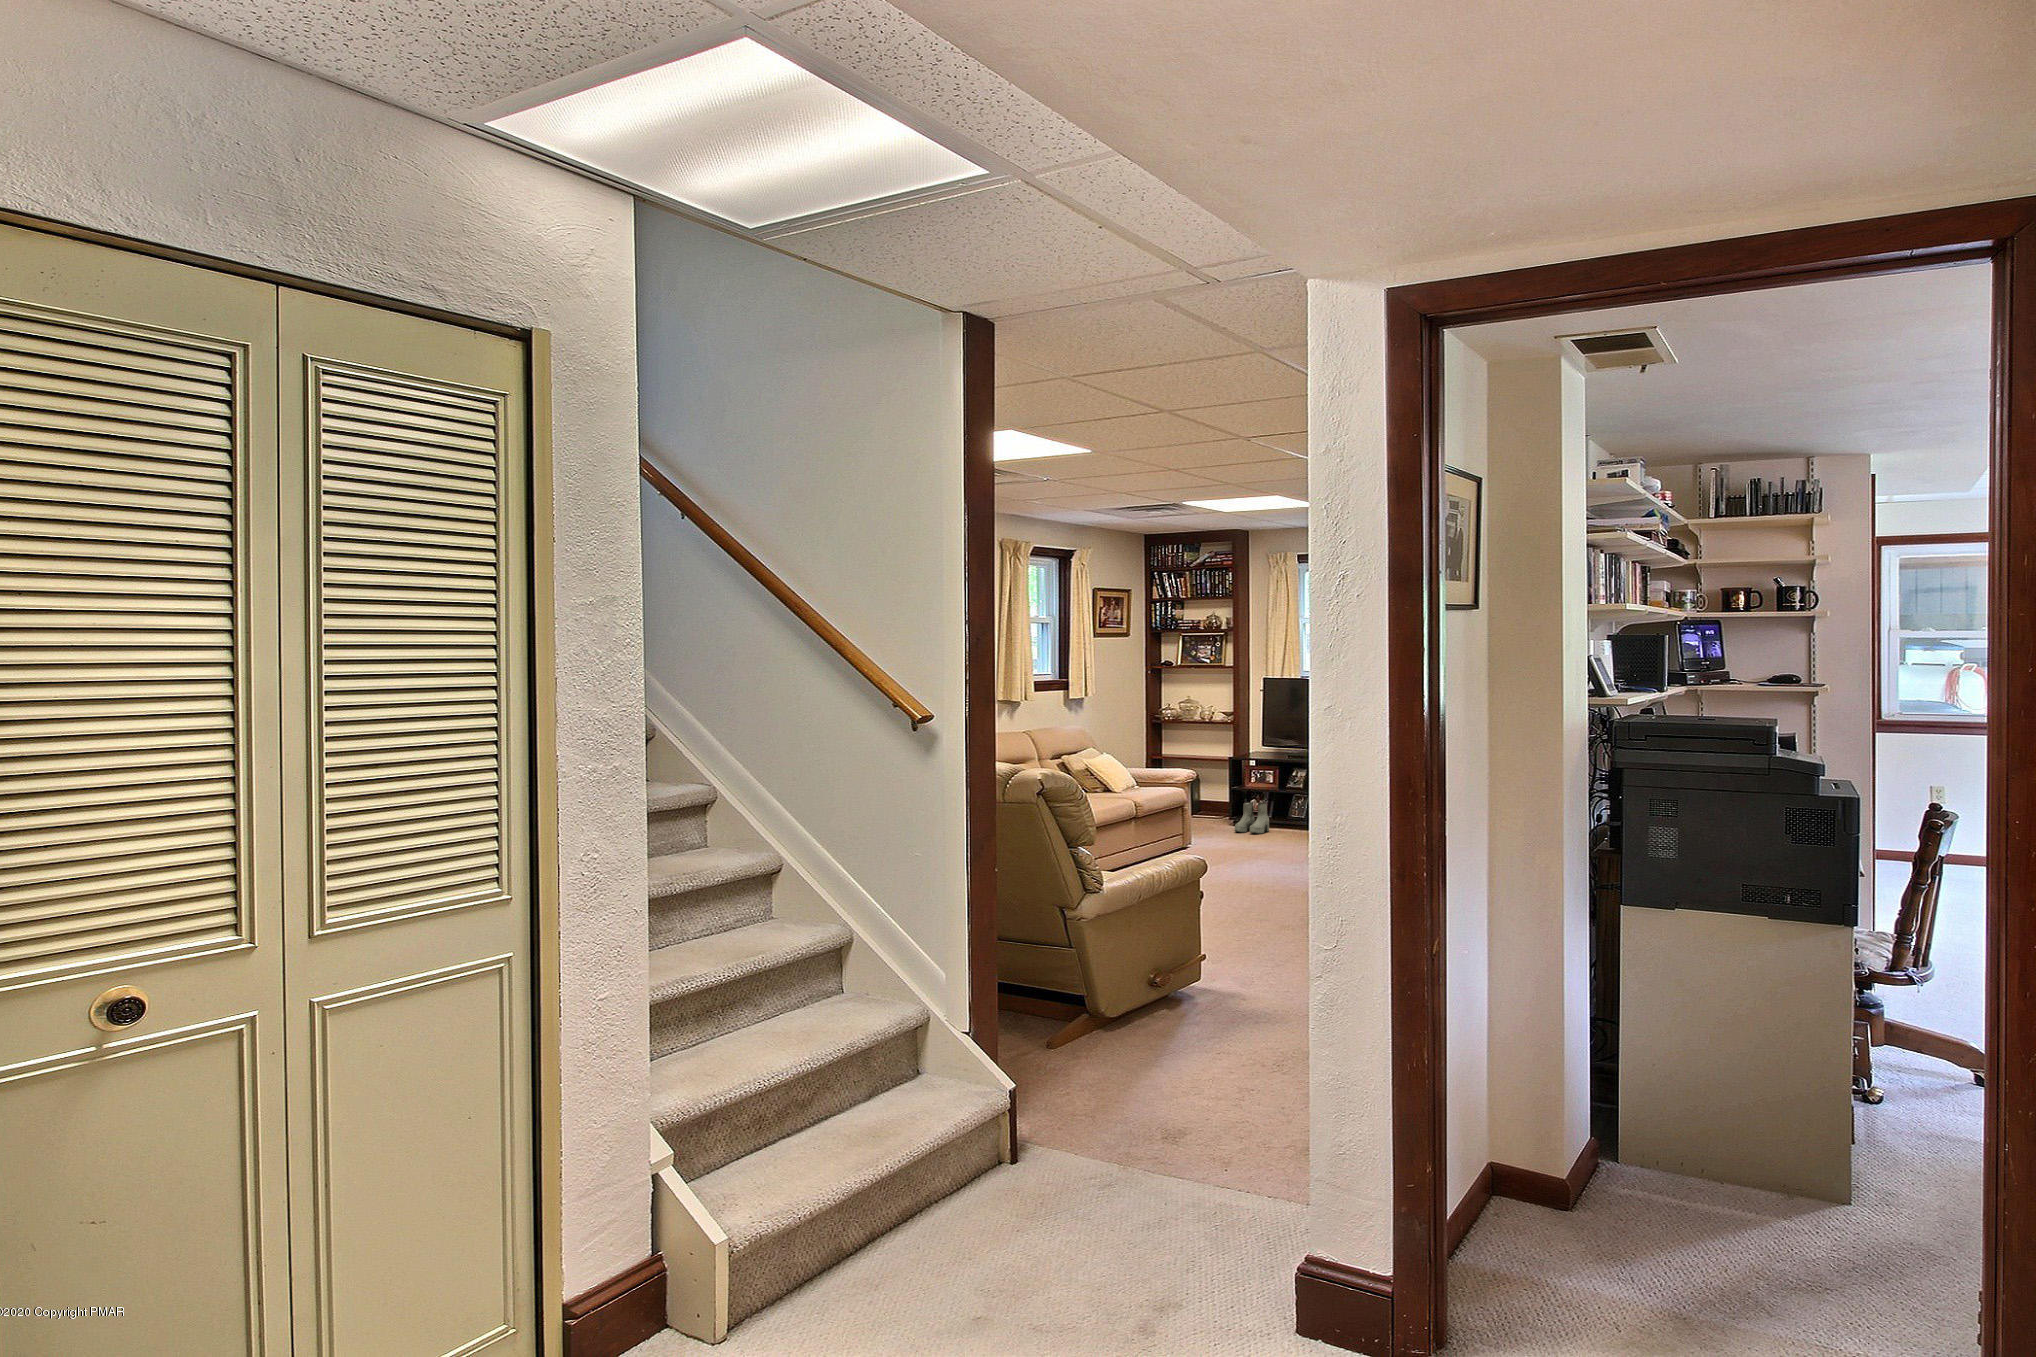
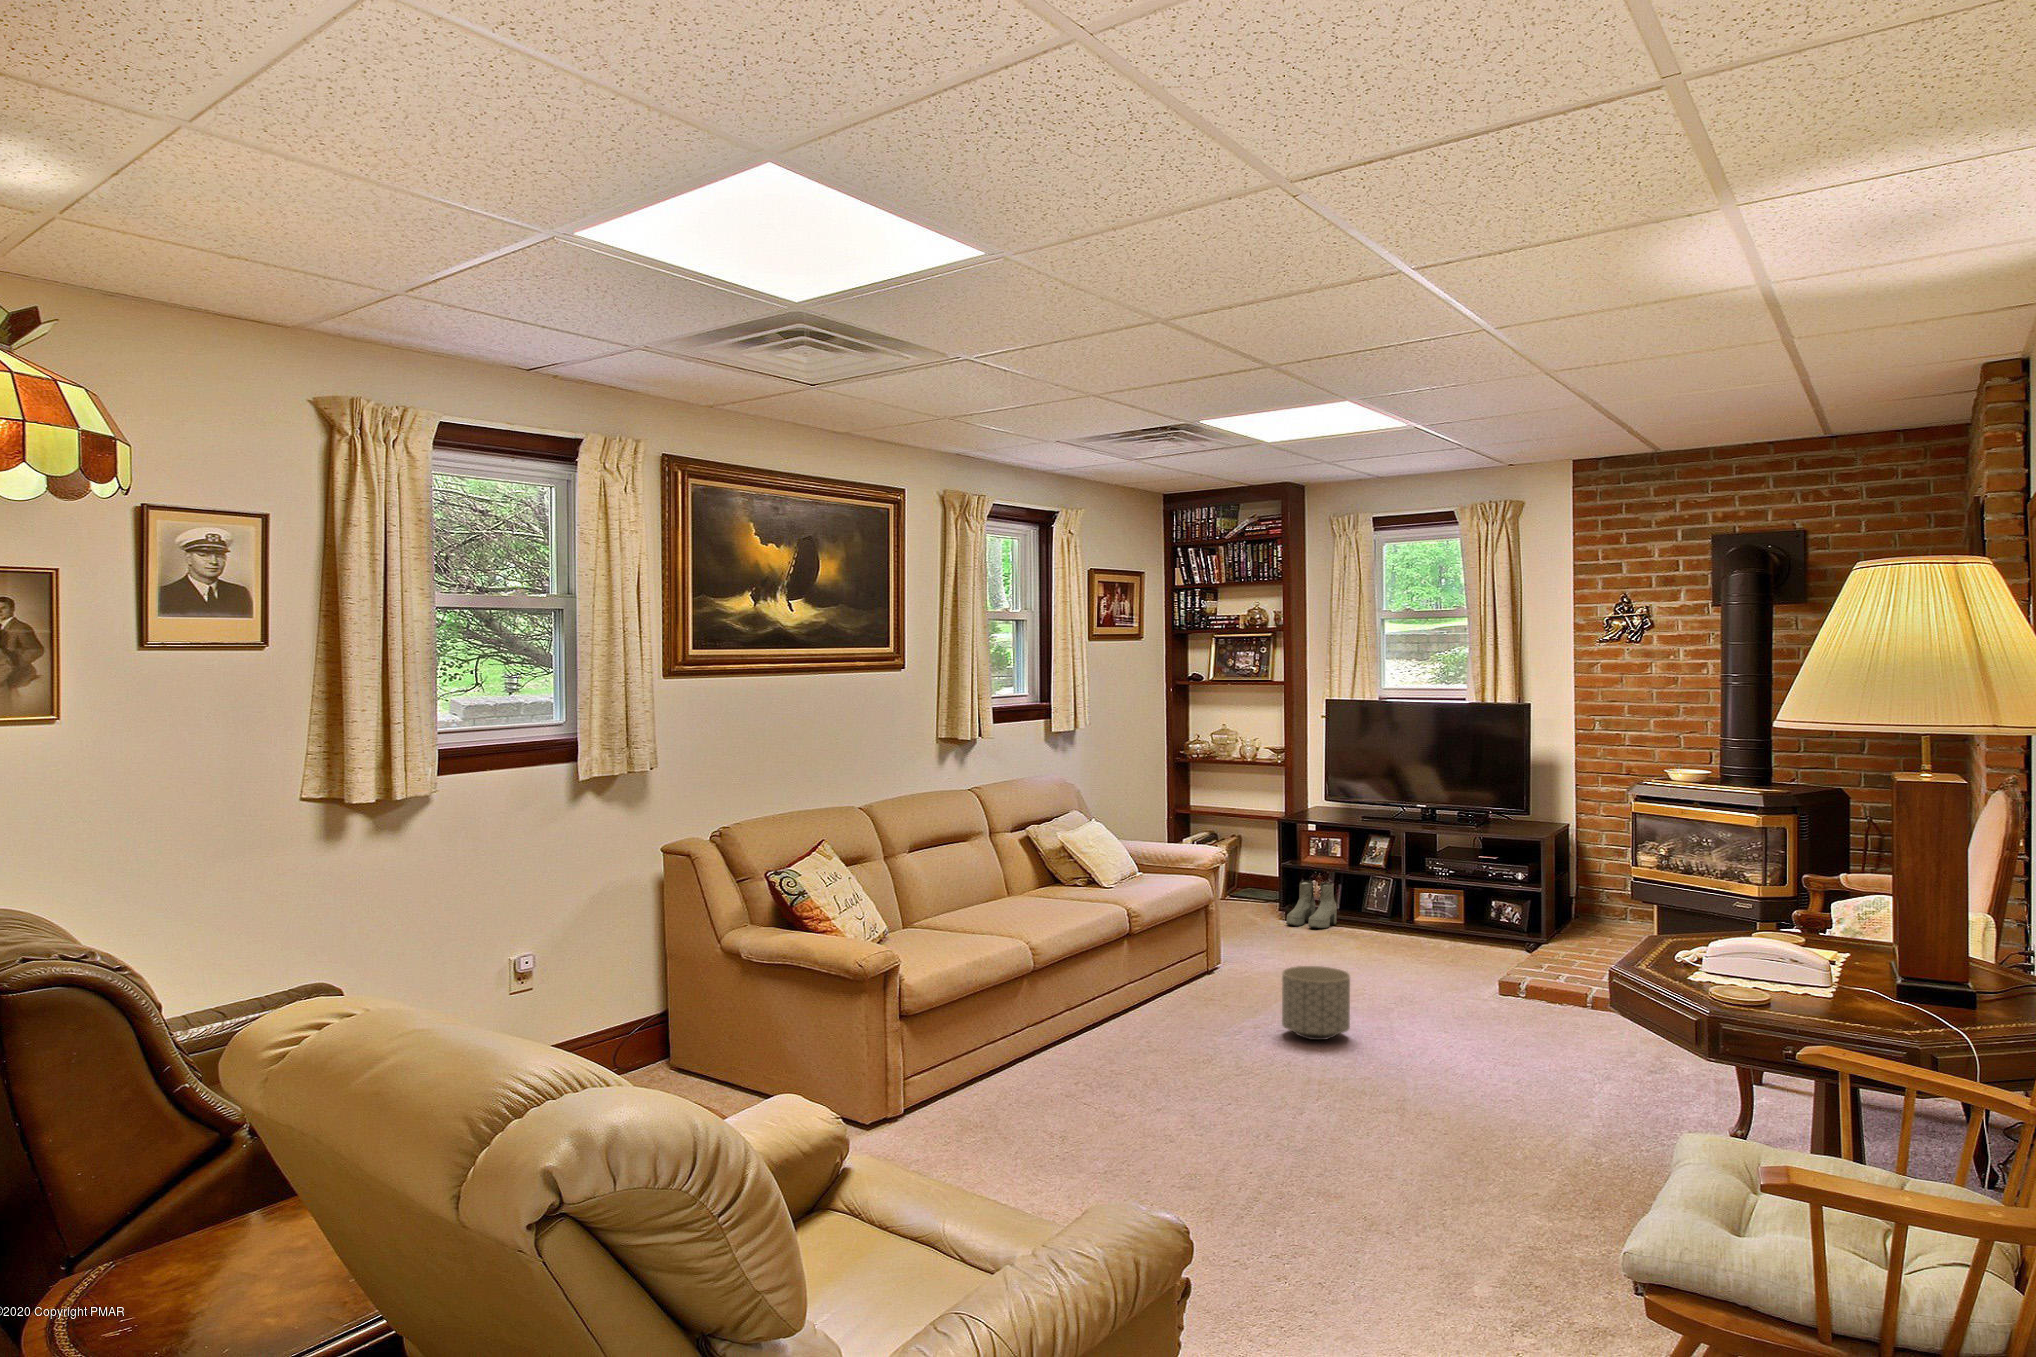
planter: none [1232,839,1275,883] -> present [1282,966,1350,1040]

